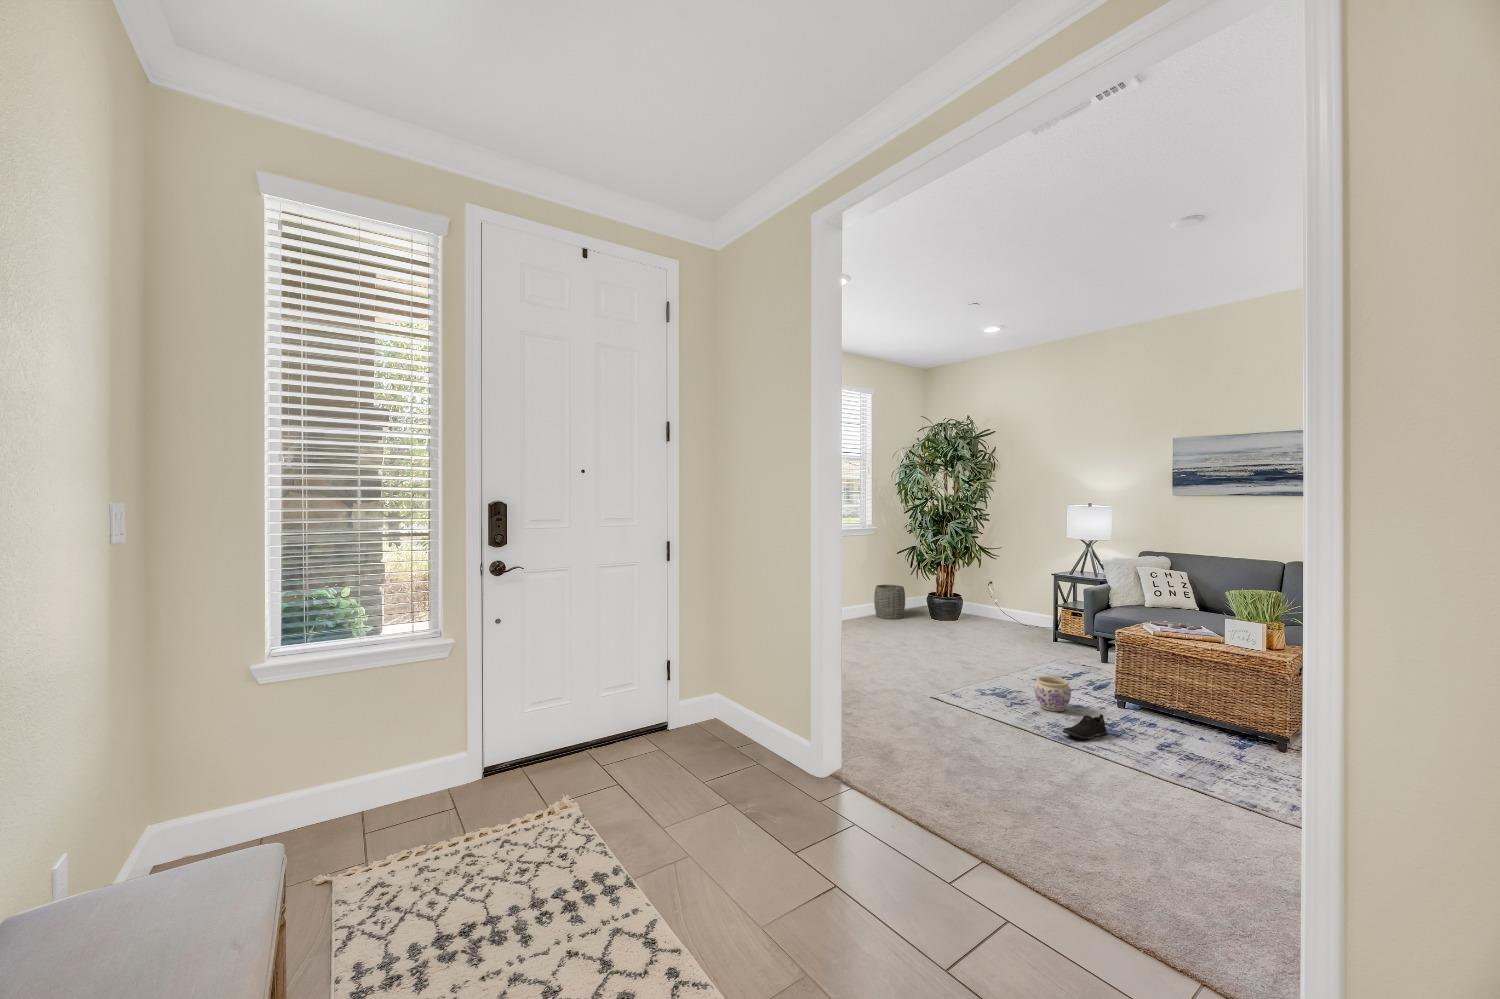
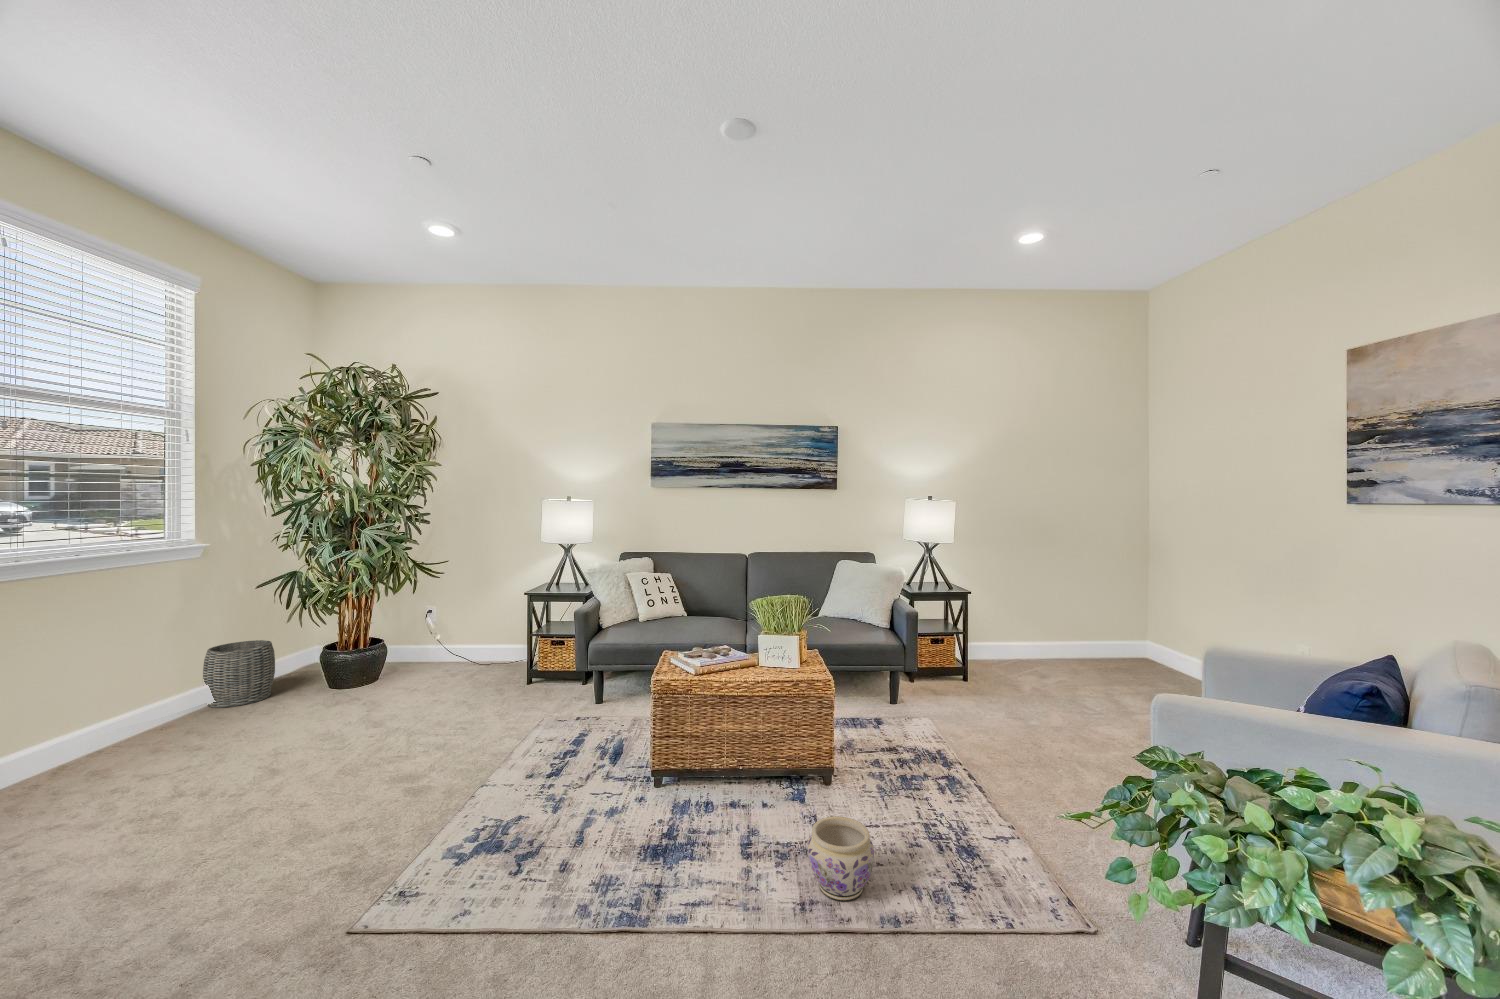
planter: present [1034,676,1071,712] -> present [808,816,874,902]
shoe: present [1062,714,1107,739] -> none [617,843,676,924]

